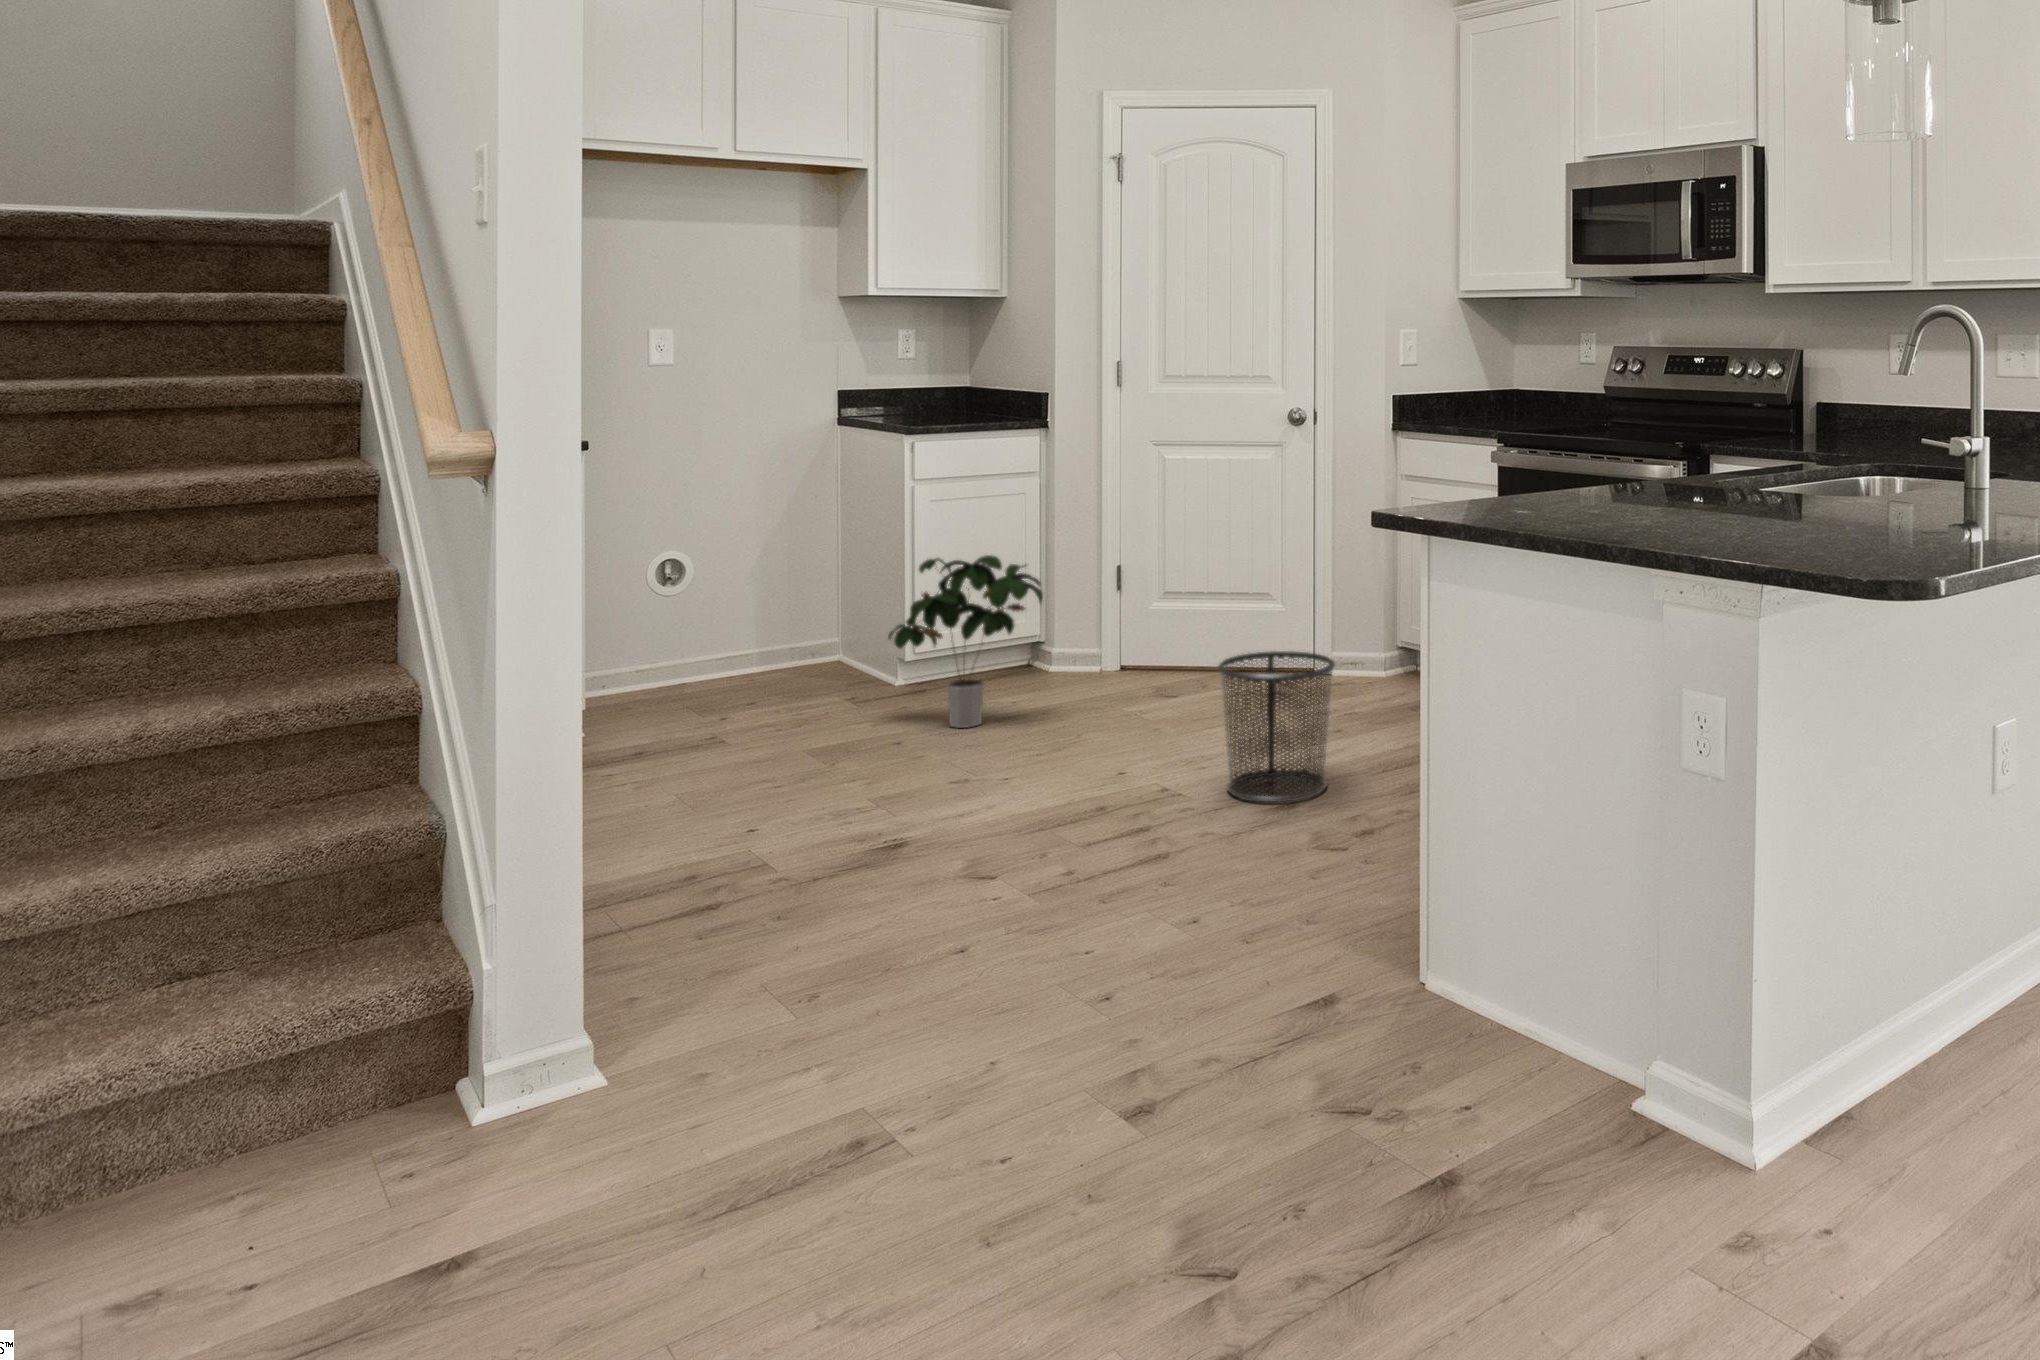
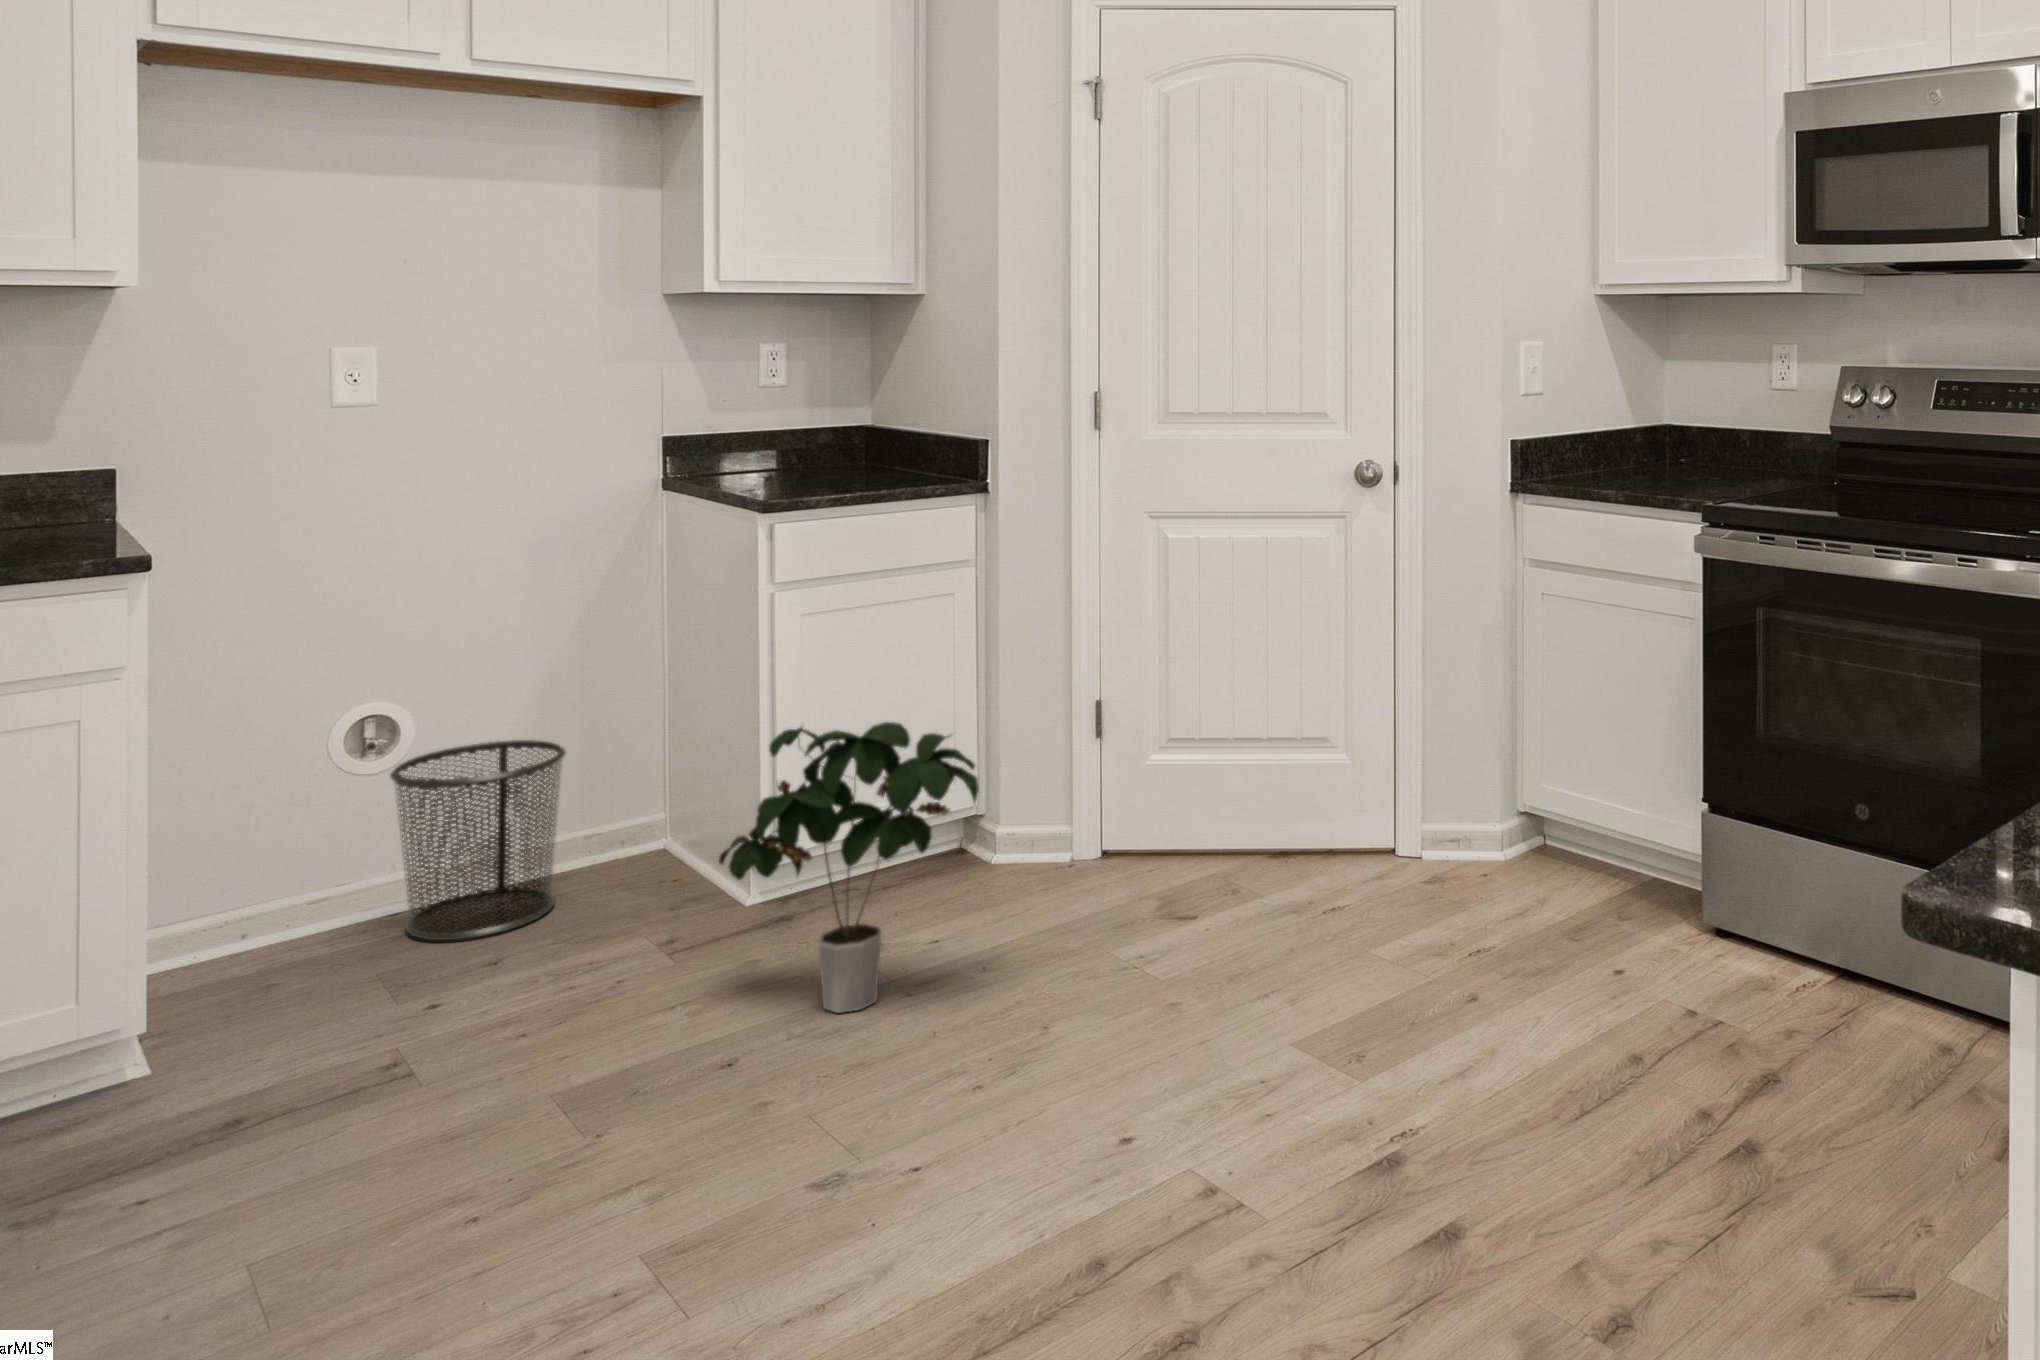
waste bin: present [1218,651,1335,802] -> present [390,740,566,940]

